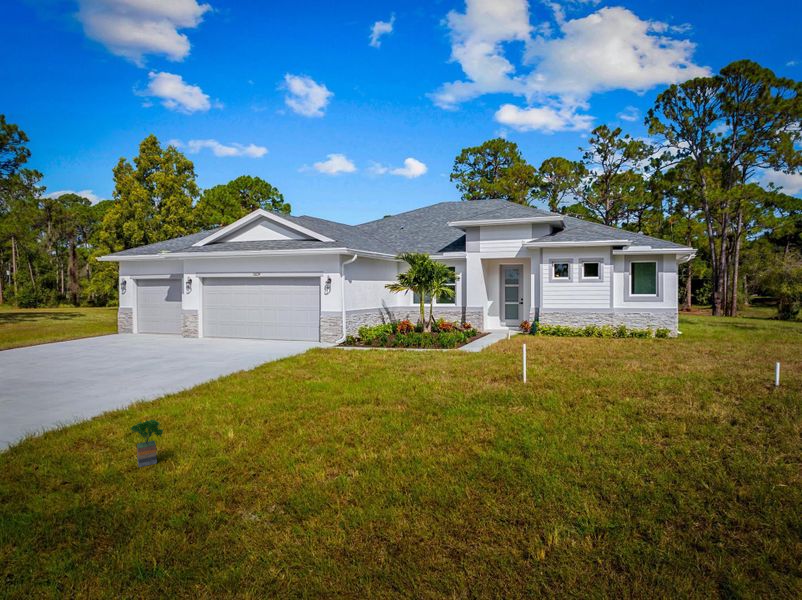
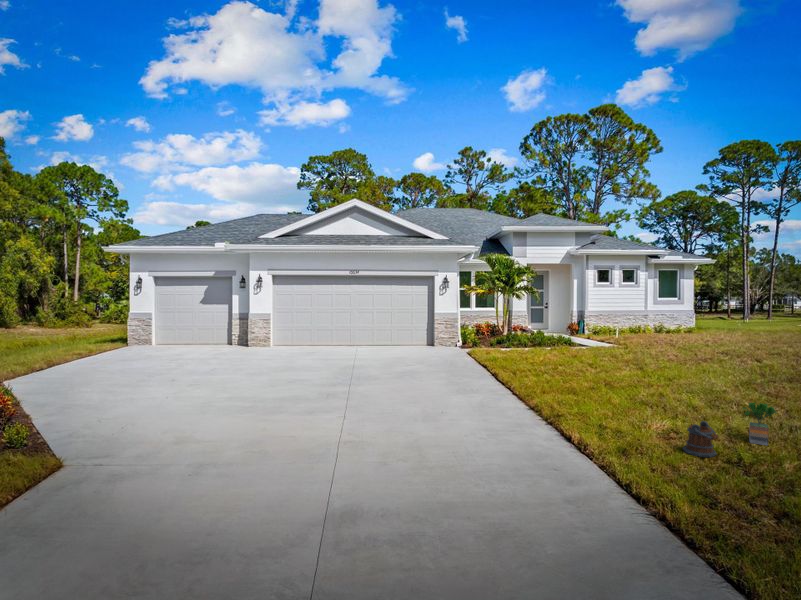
bucket: none [38,432,76,469] -> present [683,421,718,457]

